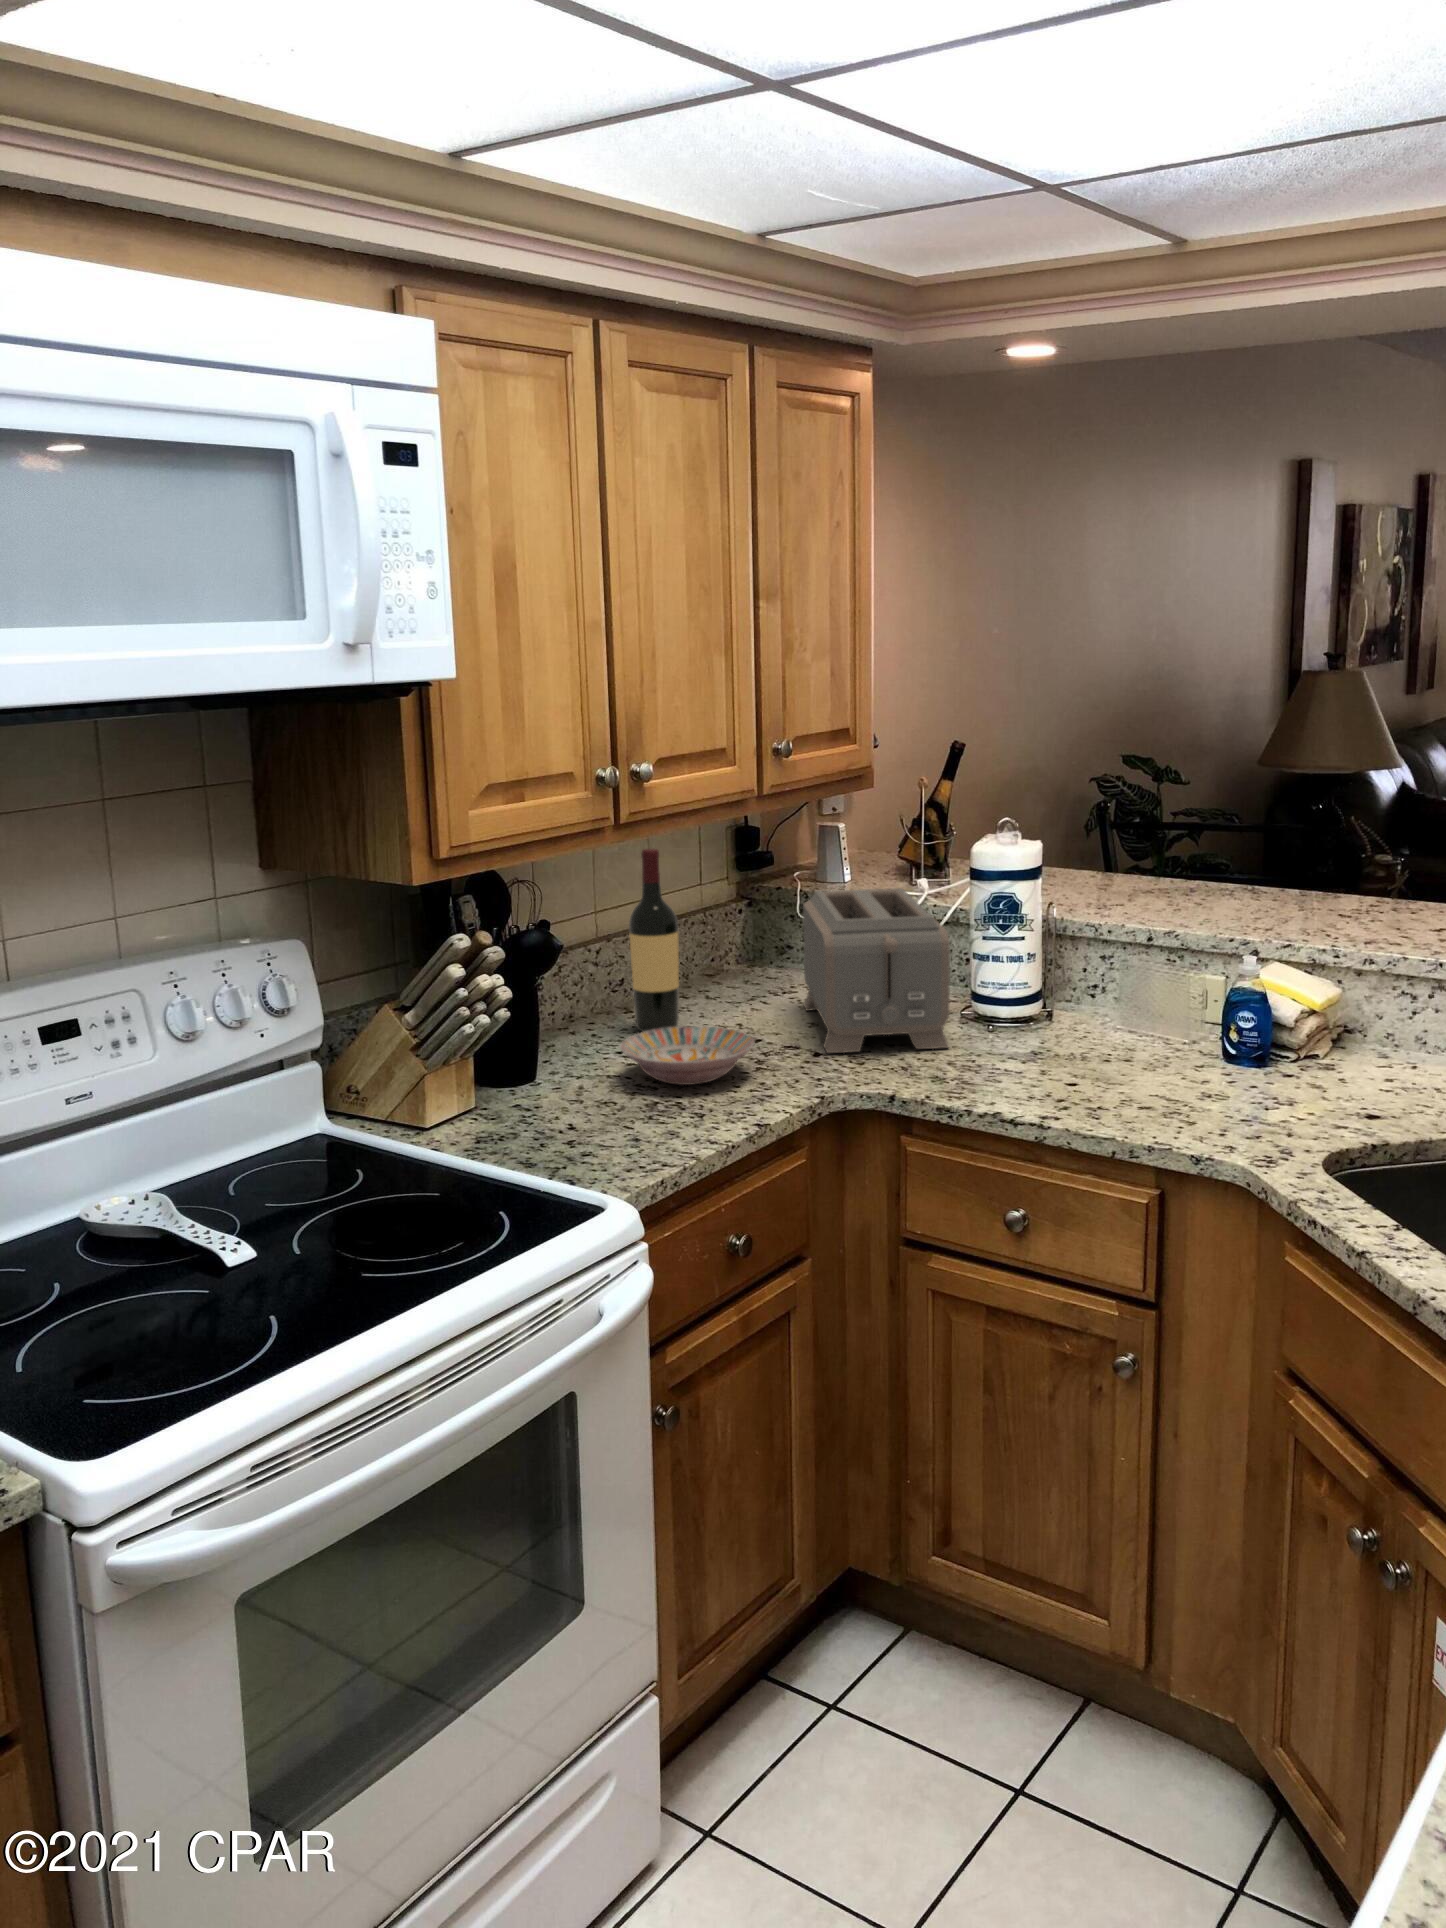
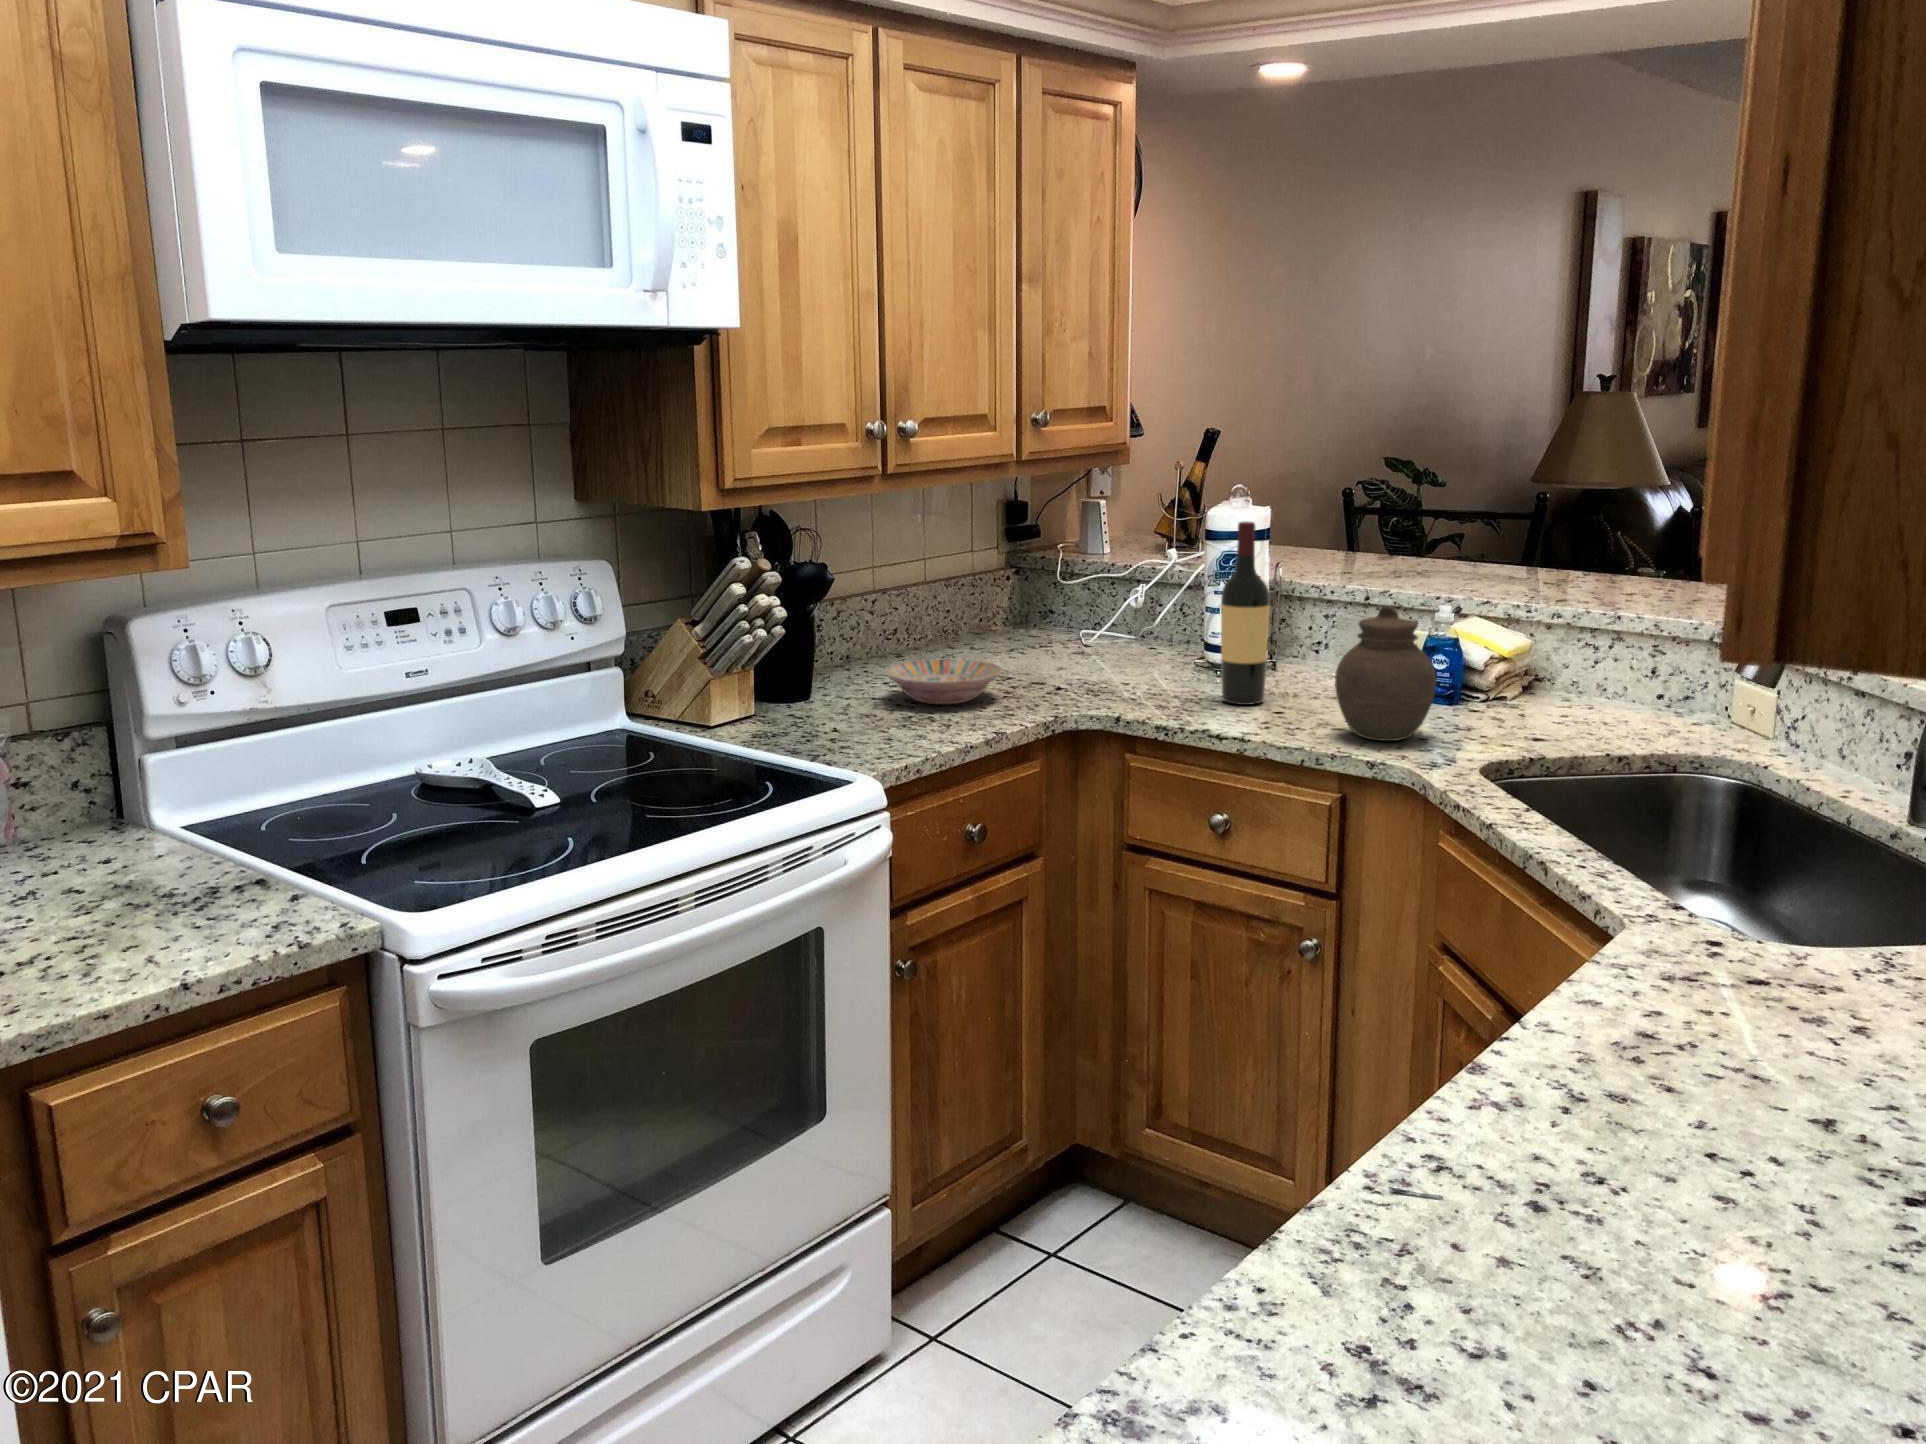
wine bottle: present [629,849,679,1032] -> present [1221,521,1270,705]
toaster: present [803,888,950,1053] -> none [1058,550,1181,687]
jar: none [1143,972,1259,1125] -> present [1335,606,1436,741]

